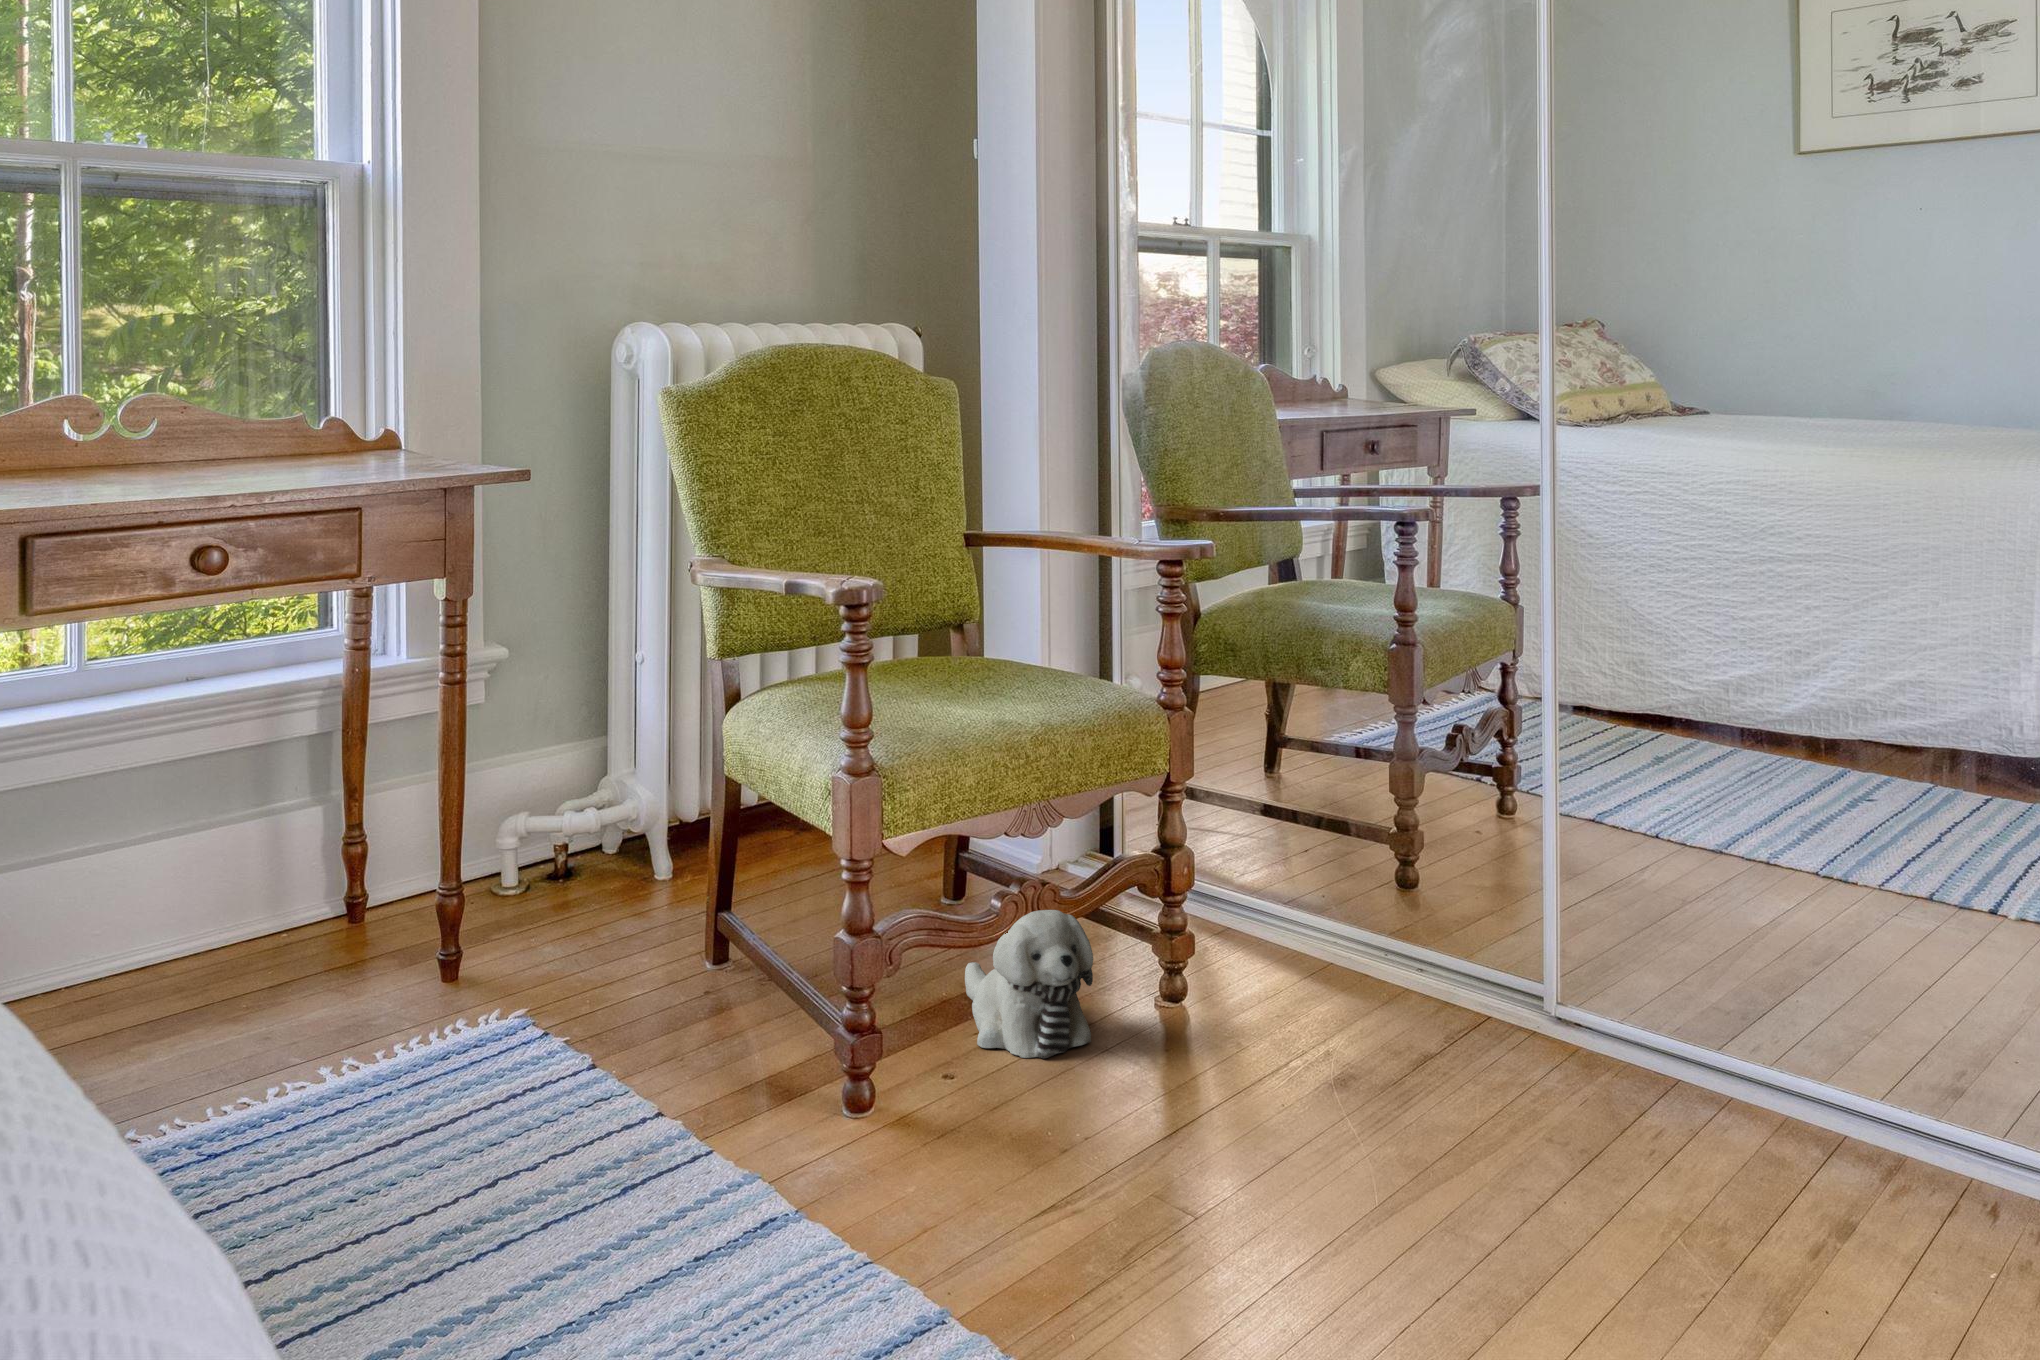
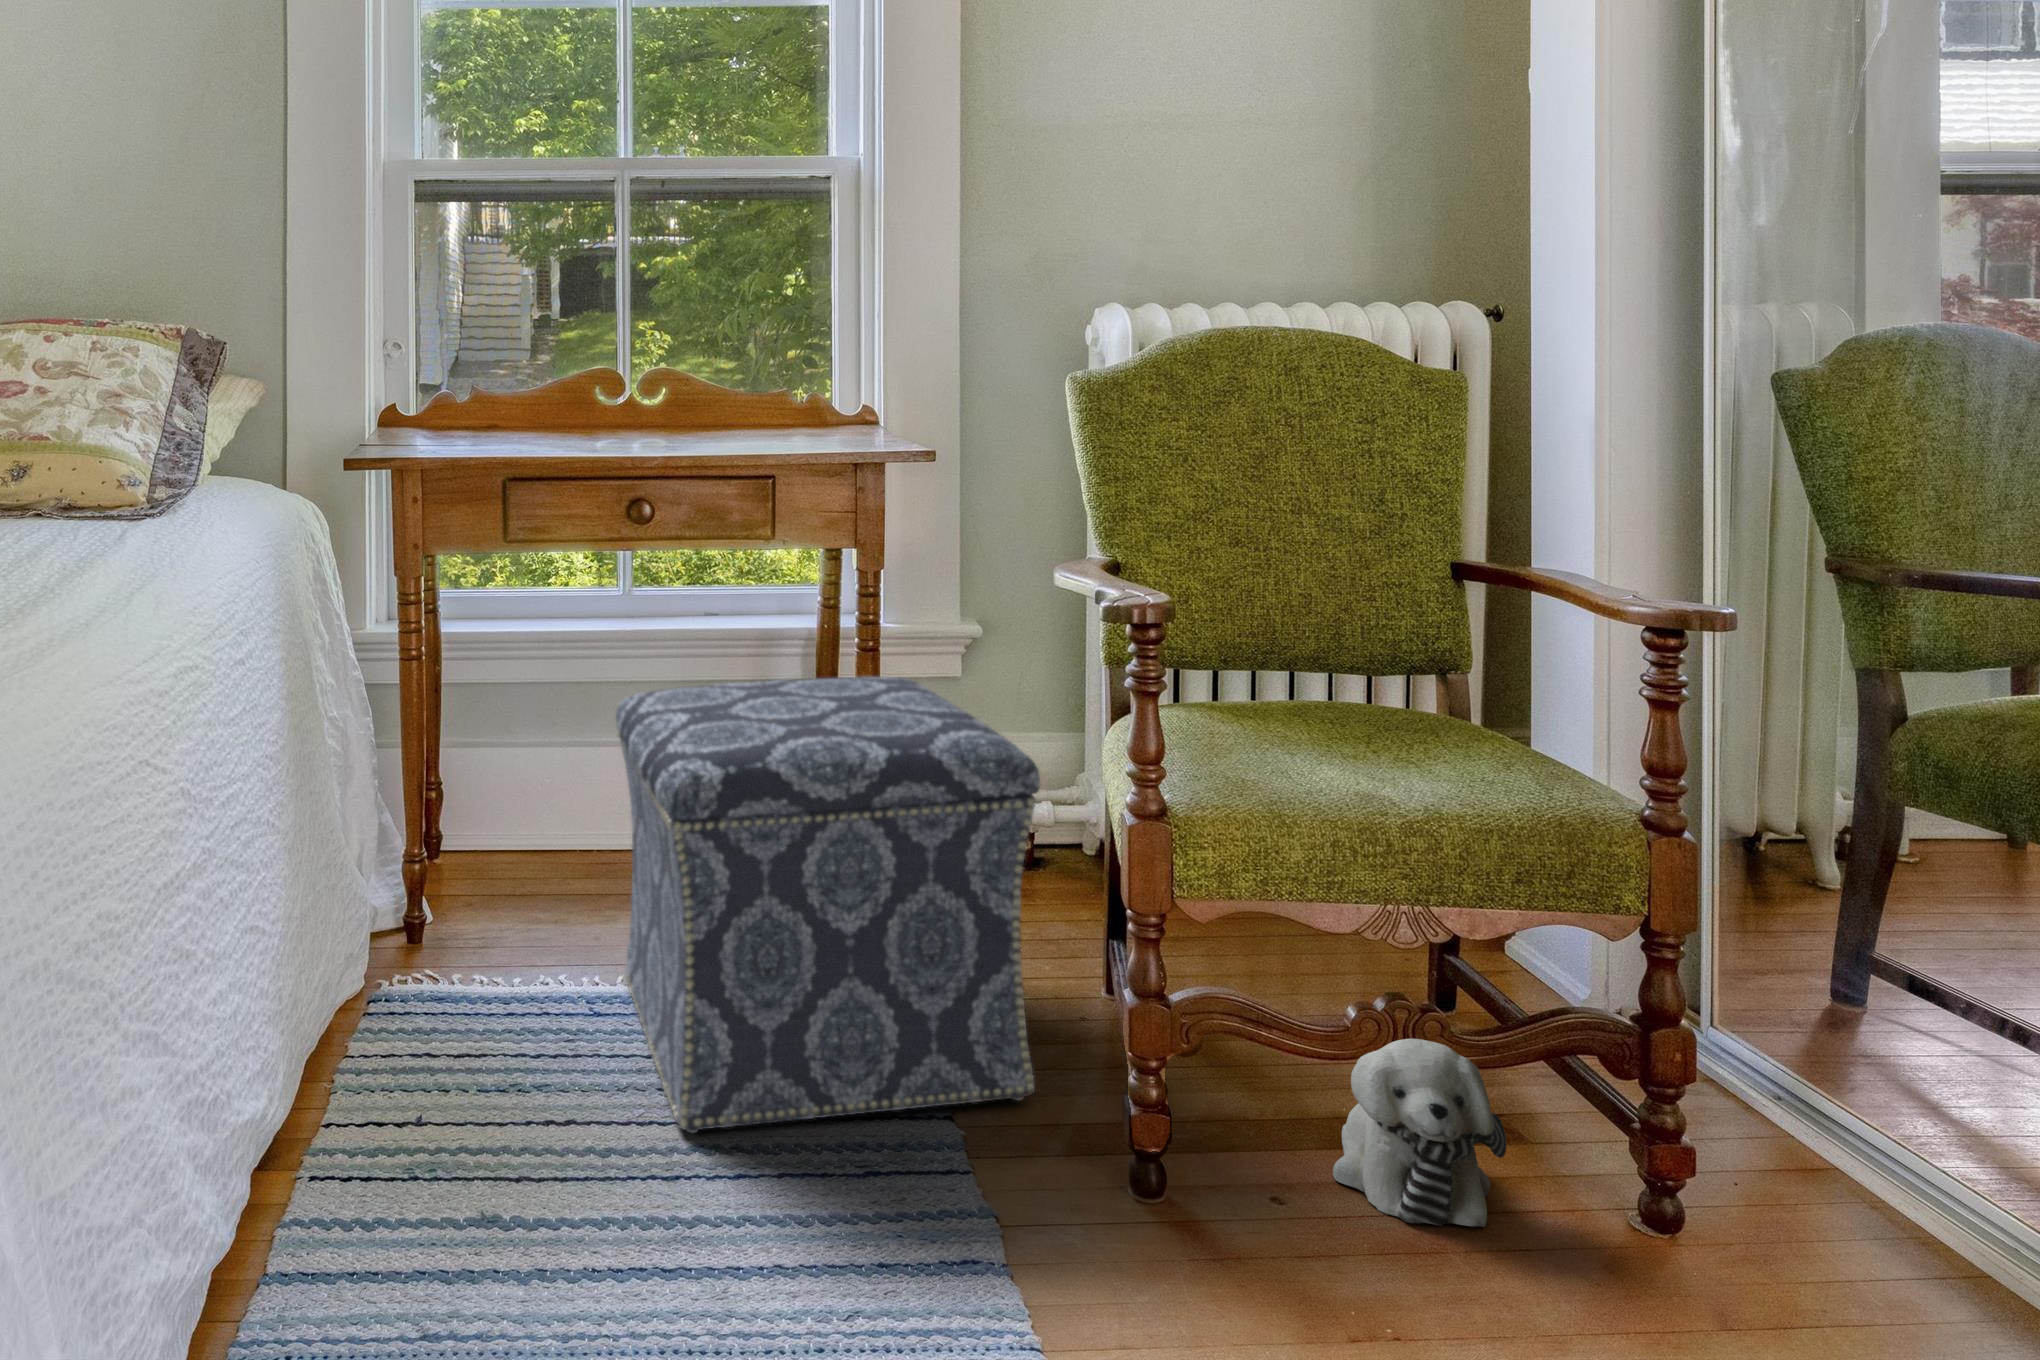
ottoman: none [203,701,728,1229] -> present [616,677,1040,1133]

